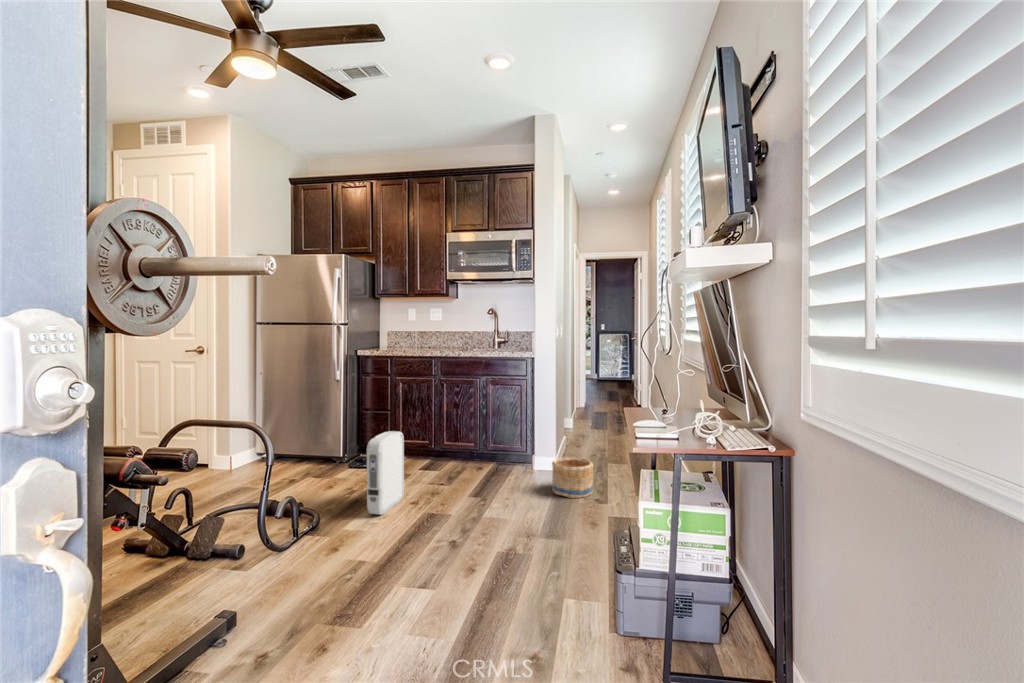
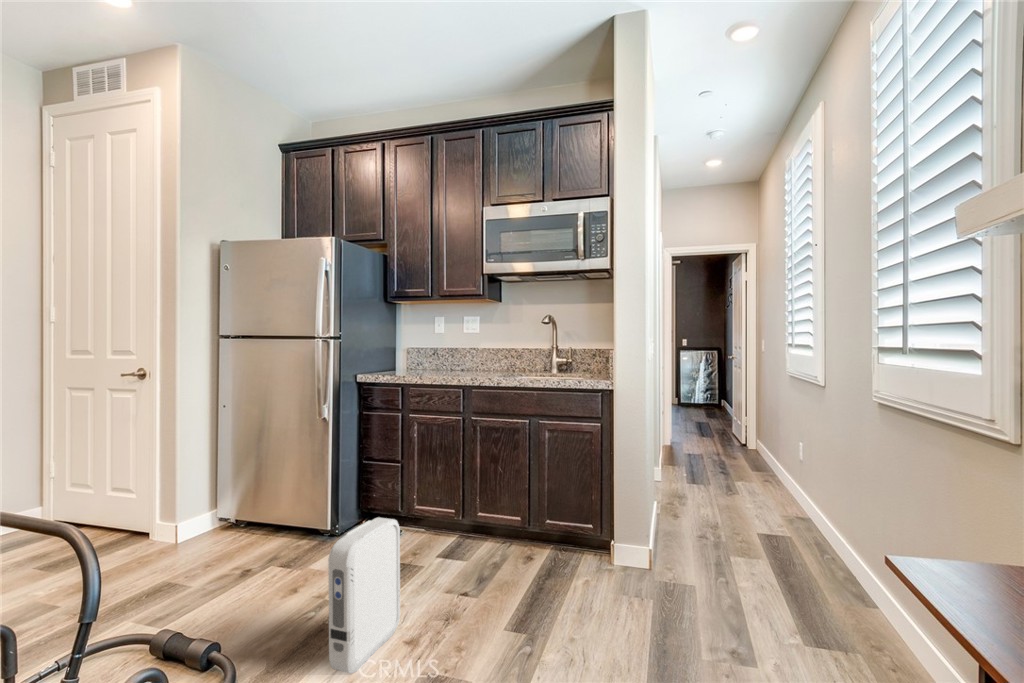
basket: present [552,457,593,498] -> none [647,562,721,646]

